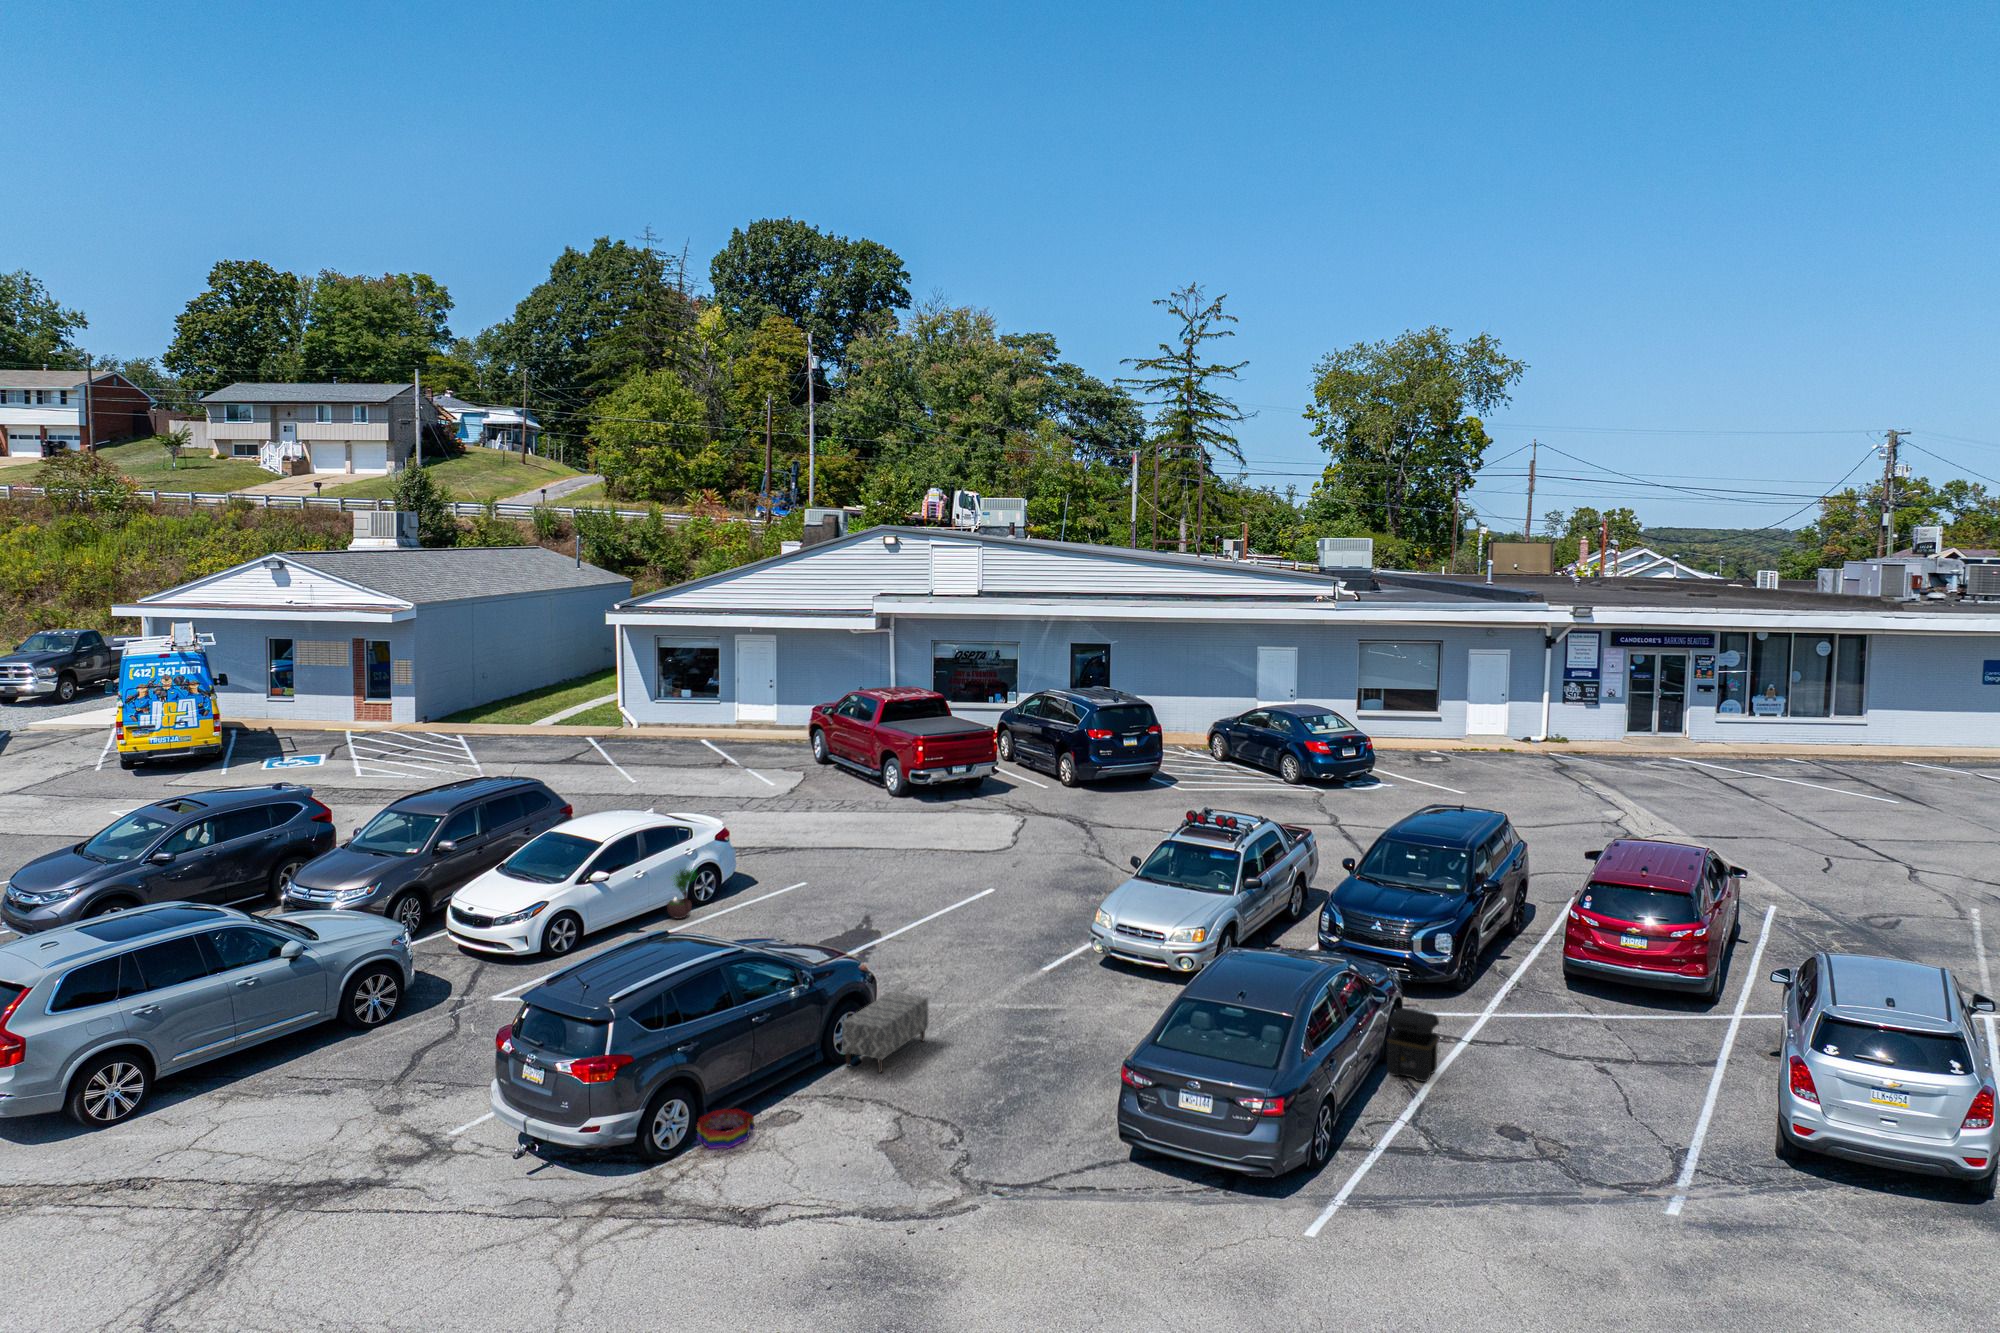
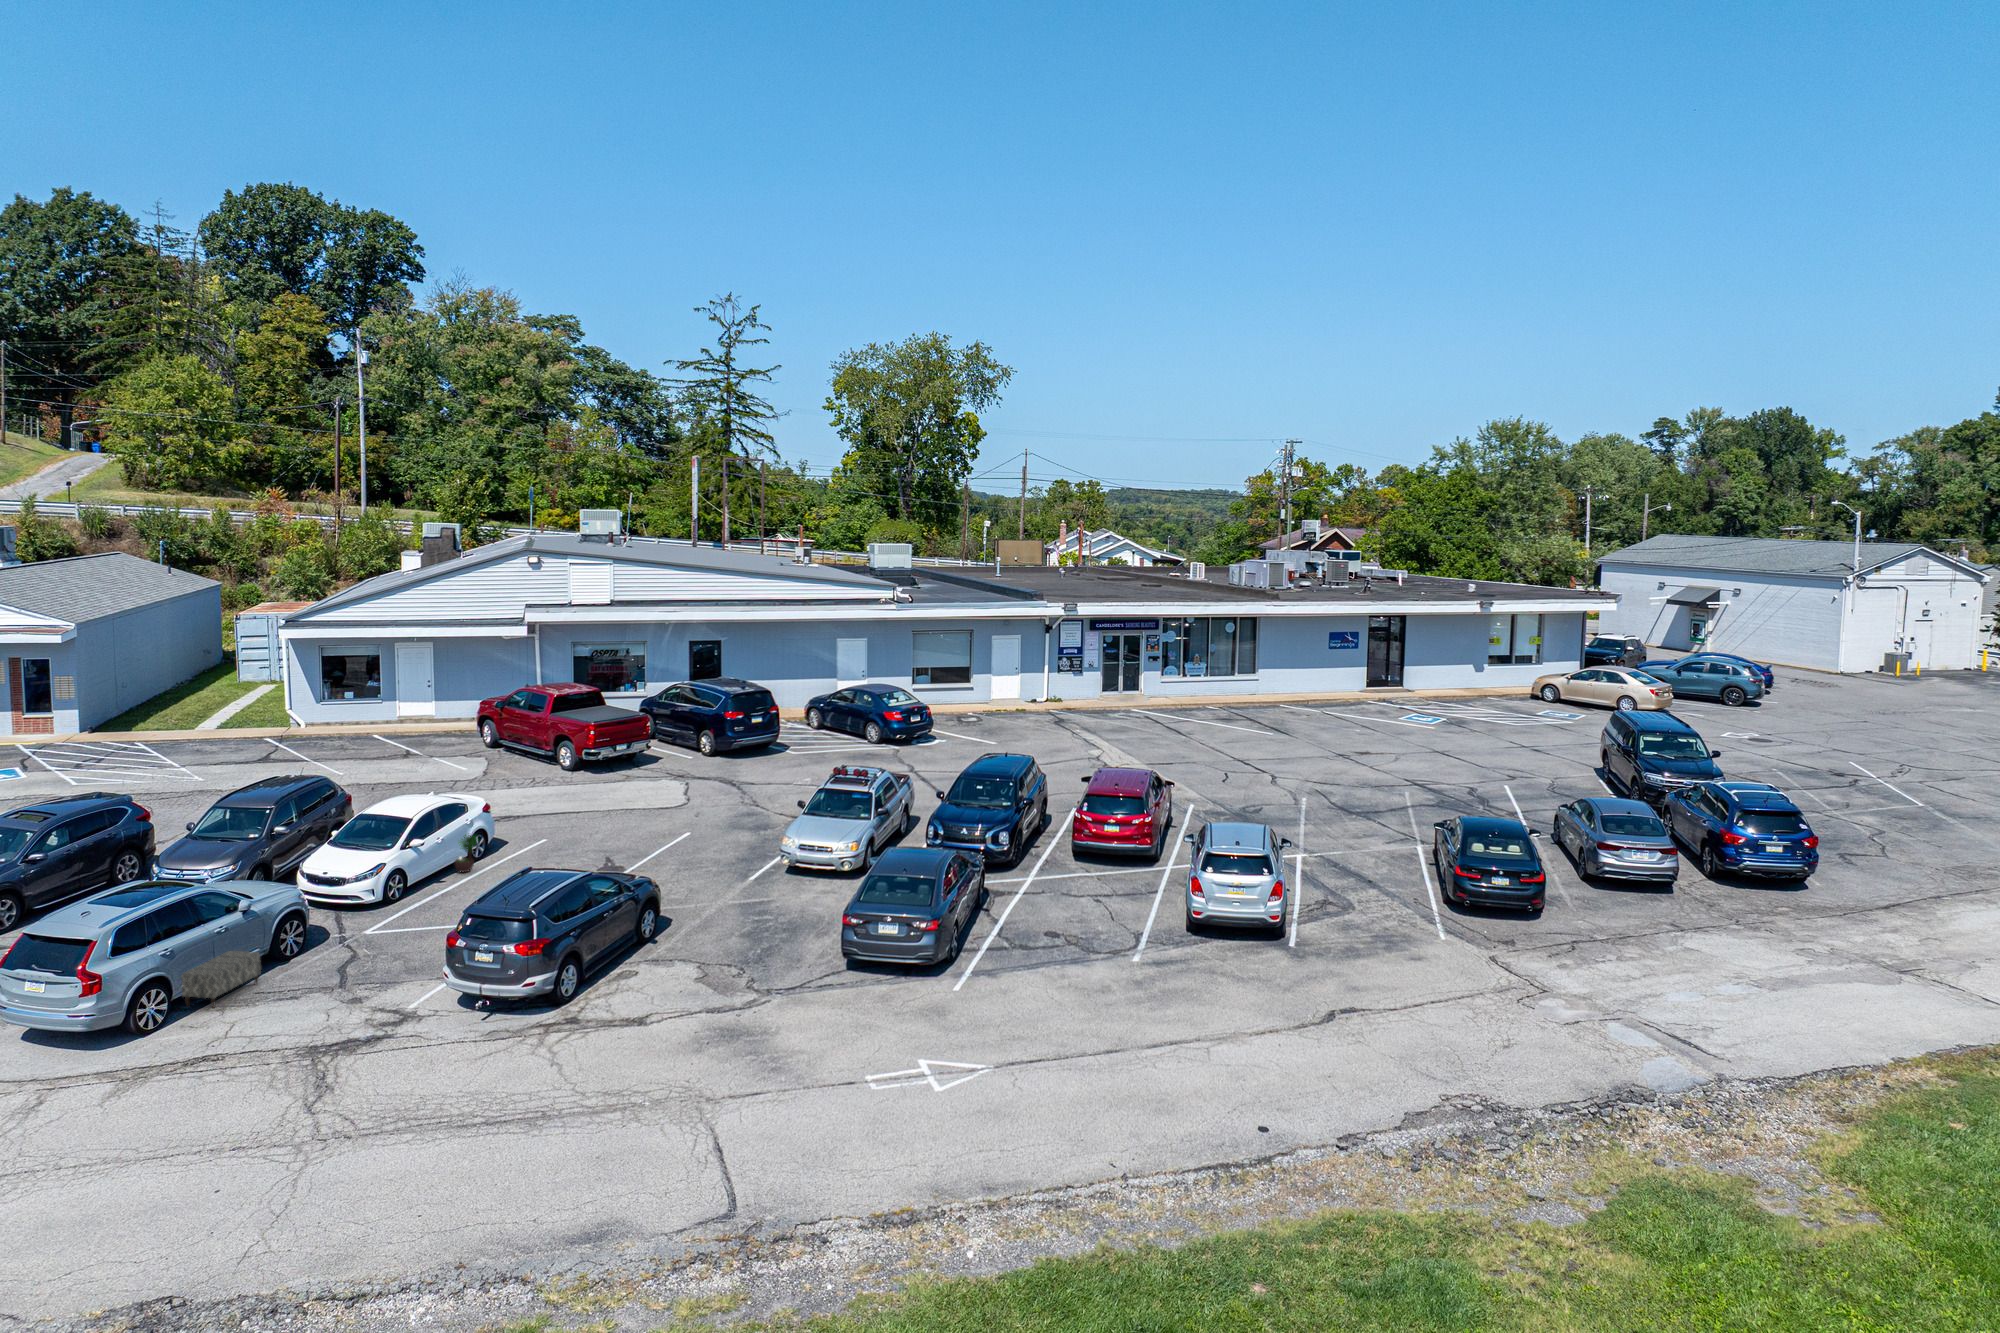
bench: present [842,992,928,1073] -> present [181,951,261,1008]
toolbox: present [1387,1008,1439,1082] -> none [980,876,1008,915]
storage bin: present [697,1109,754,1149] -> none [591,968,626,991]

